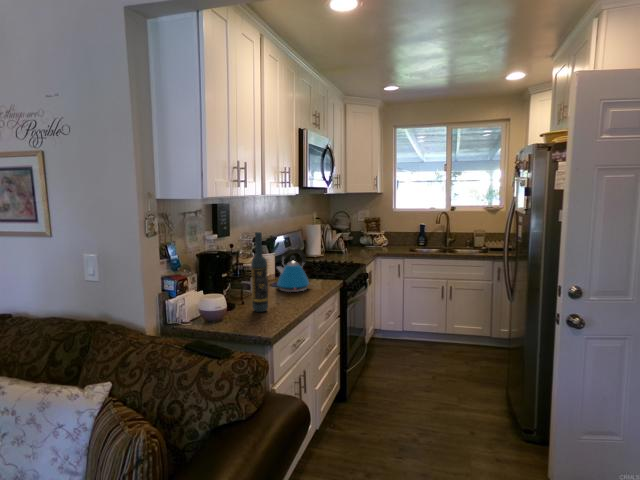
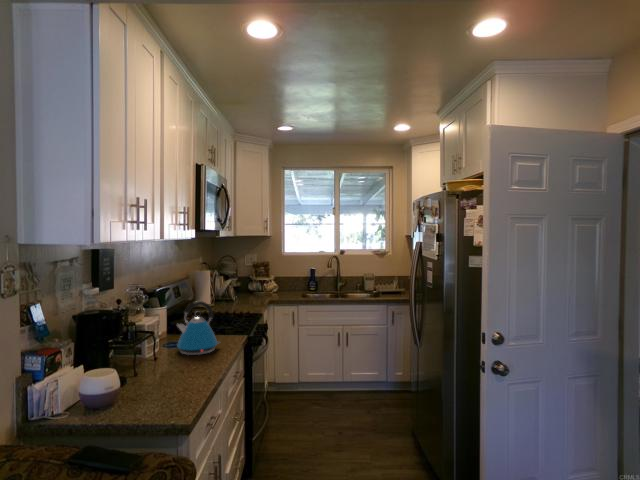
wine bottle: present [251,232,268,312] -> none [156,284,178,388]

